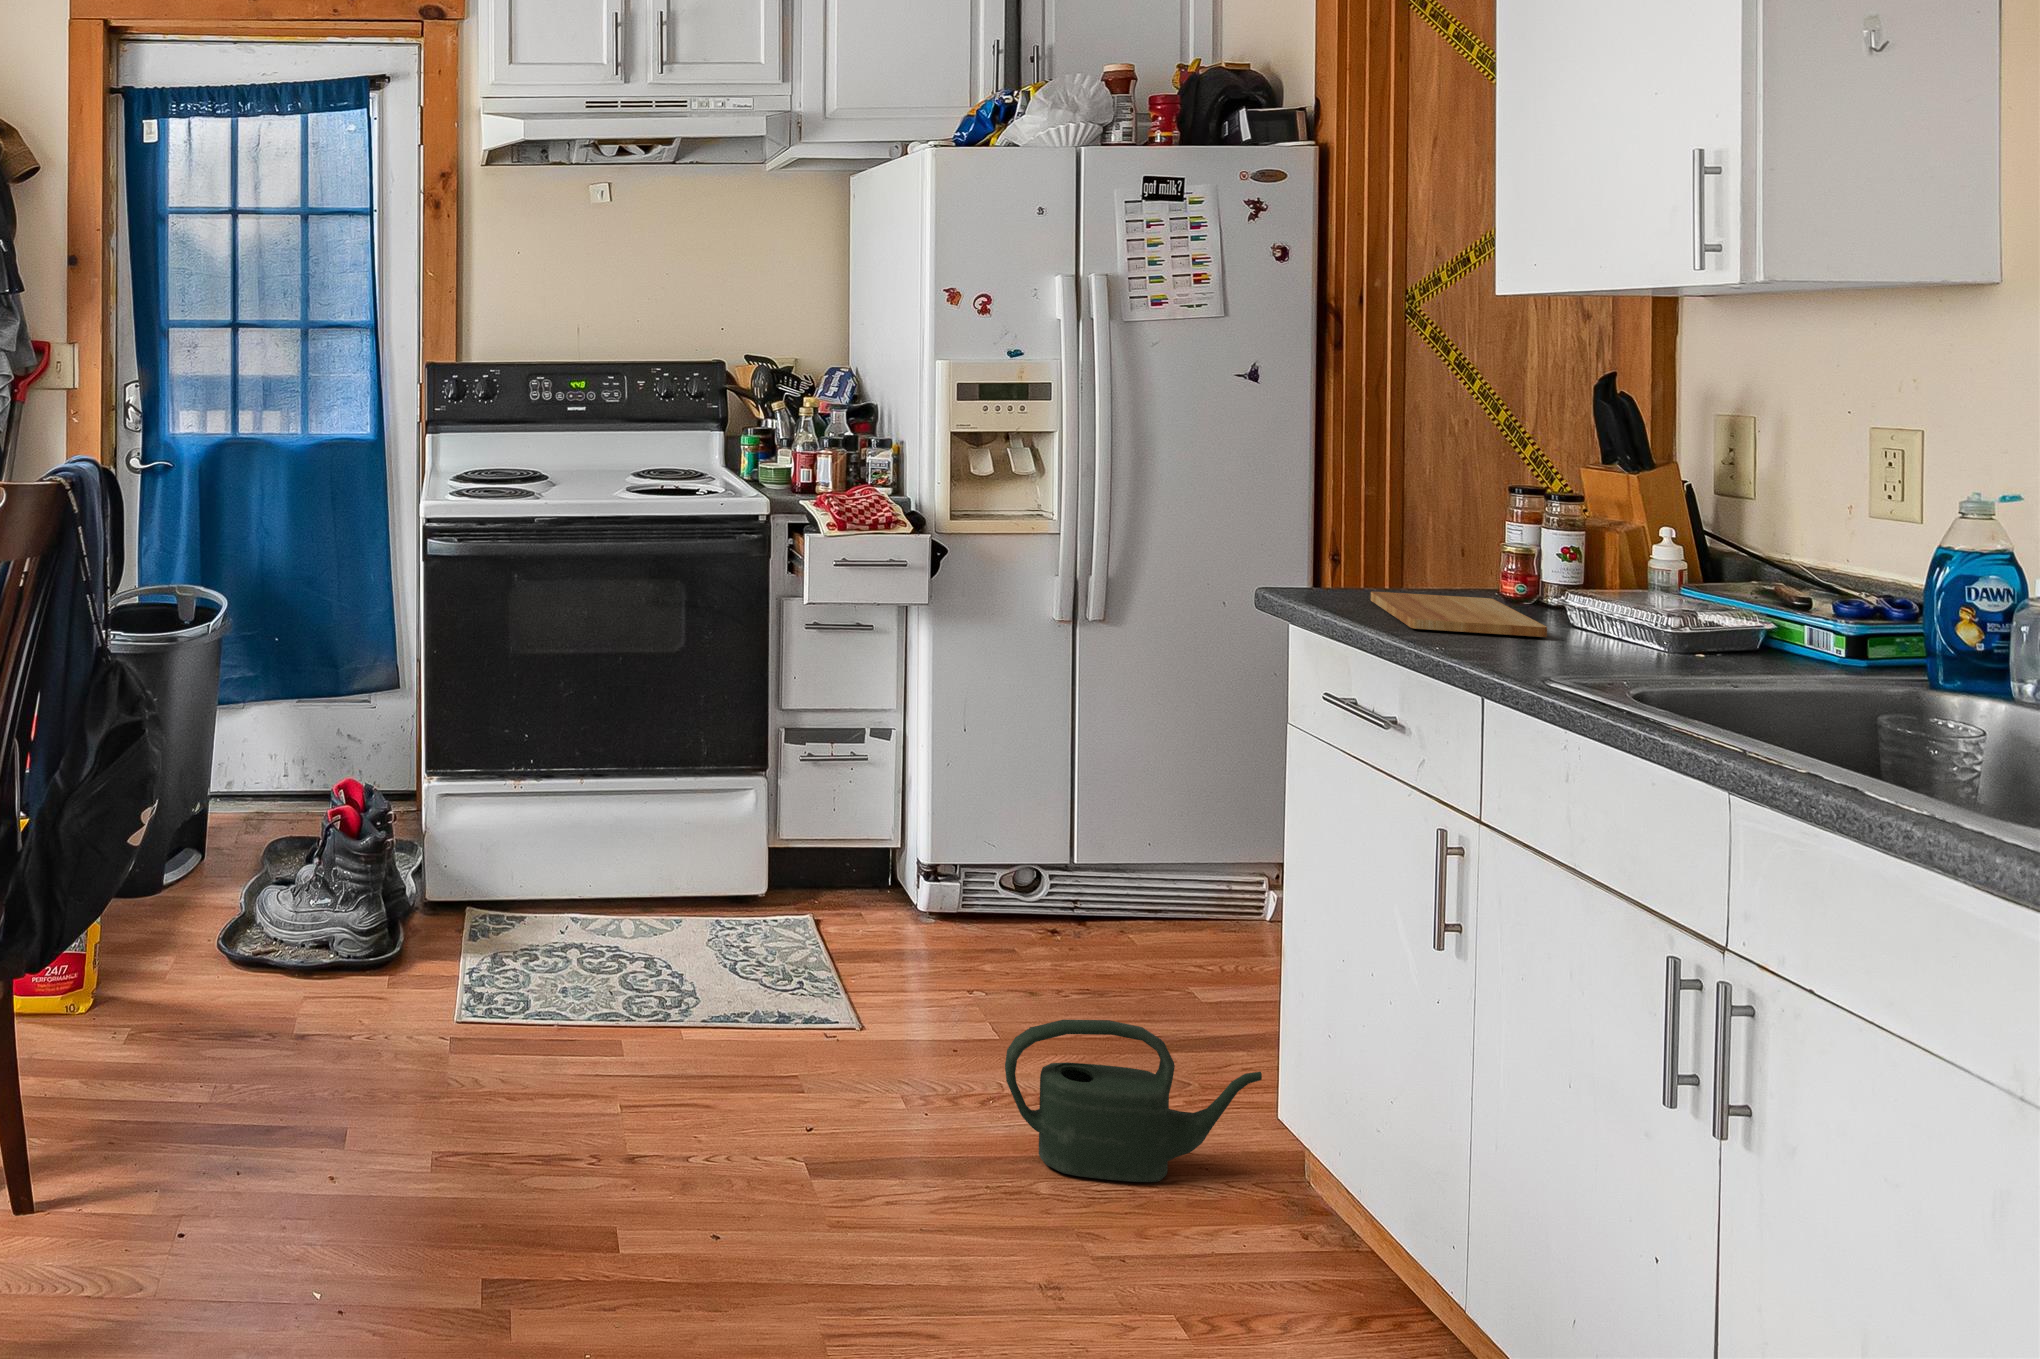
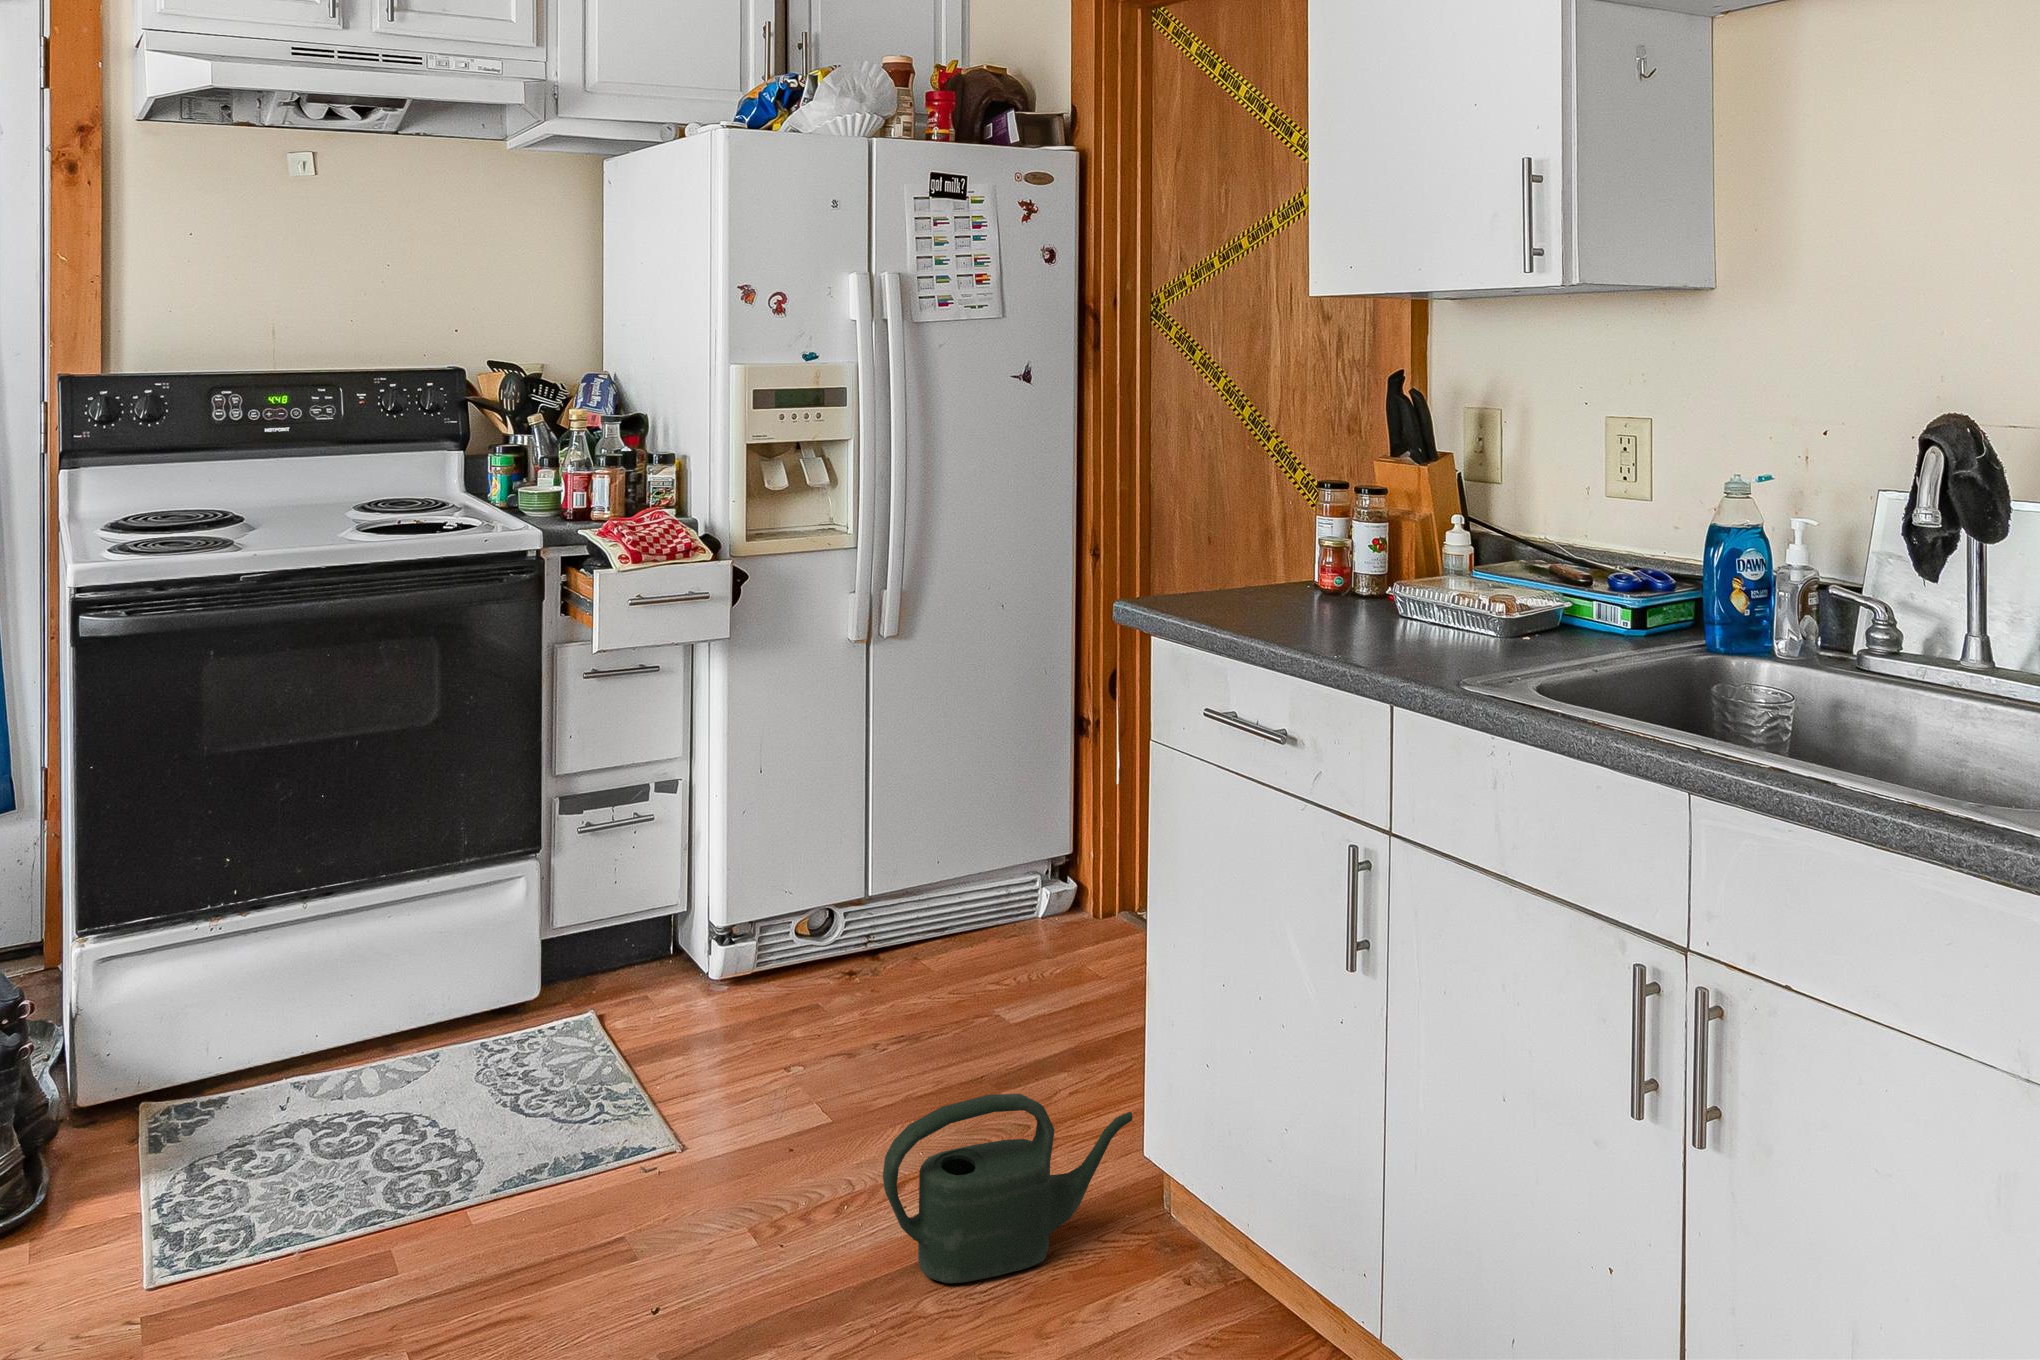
cutting board: present [1371,592,1547,637] -> none [1231,594,1412,637]

